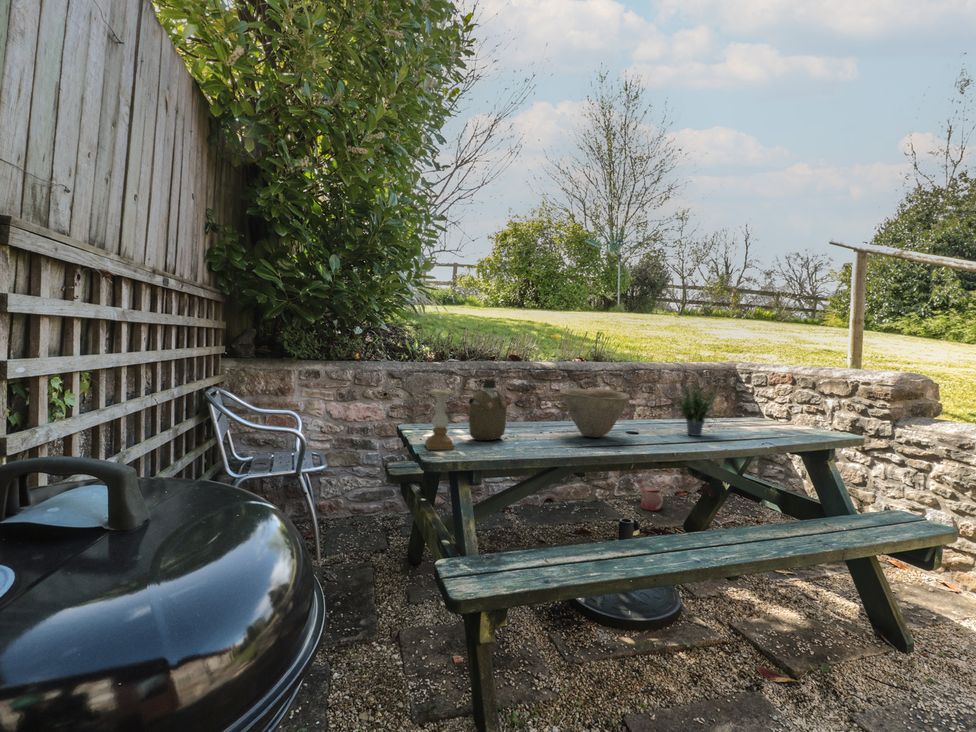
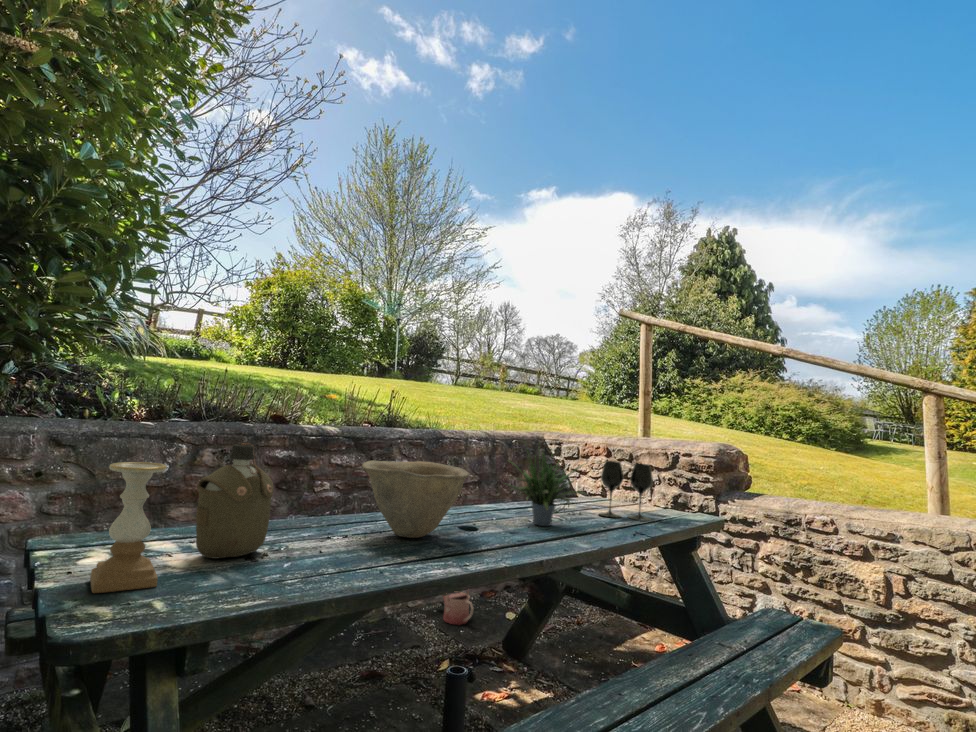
wine glass: none [751,389,799,437] -> present [599,461,653,521]

